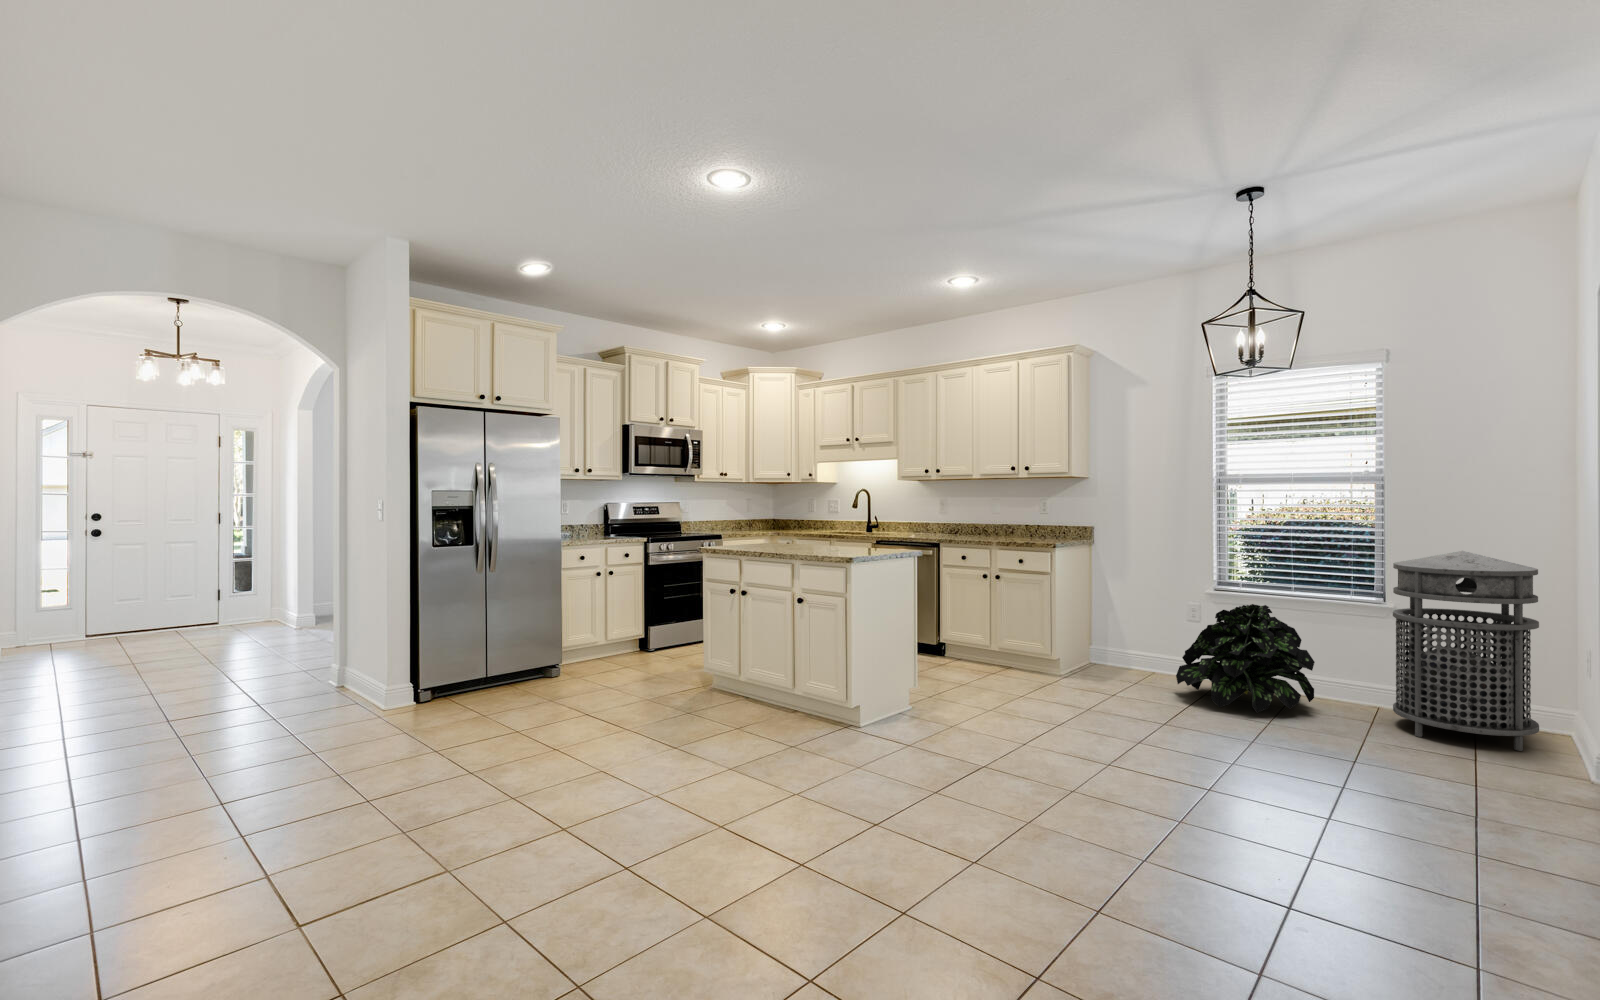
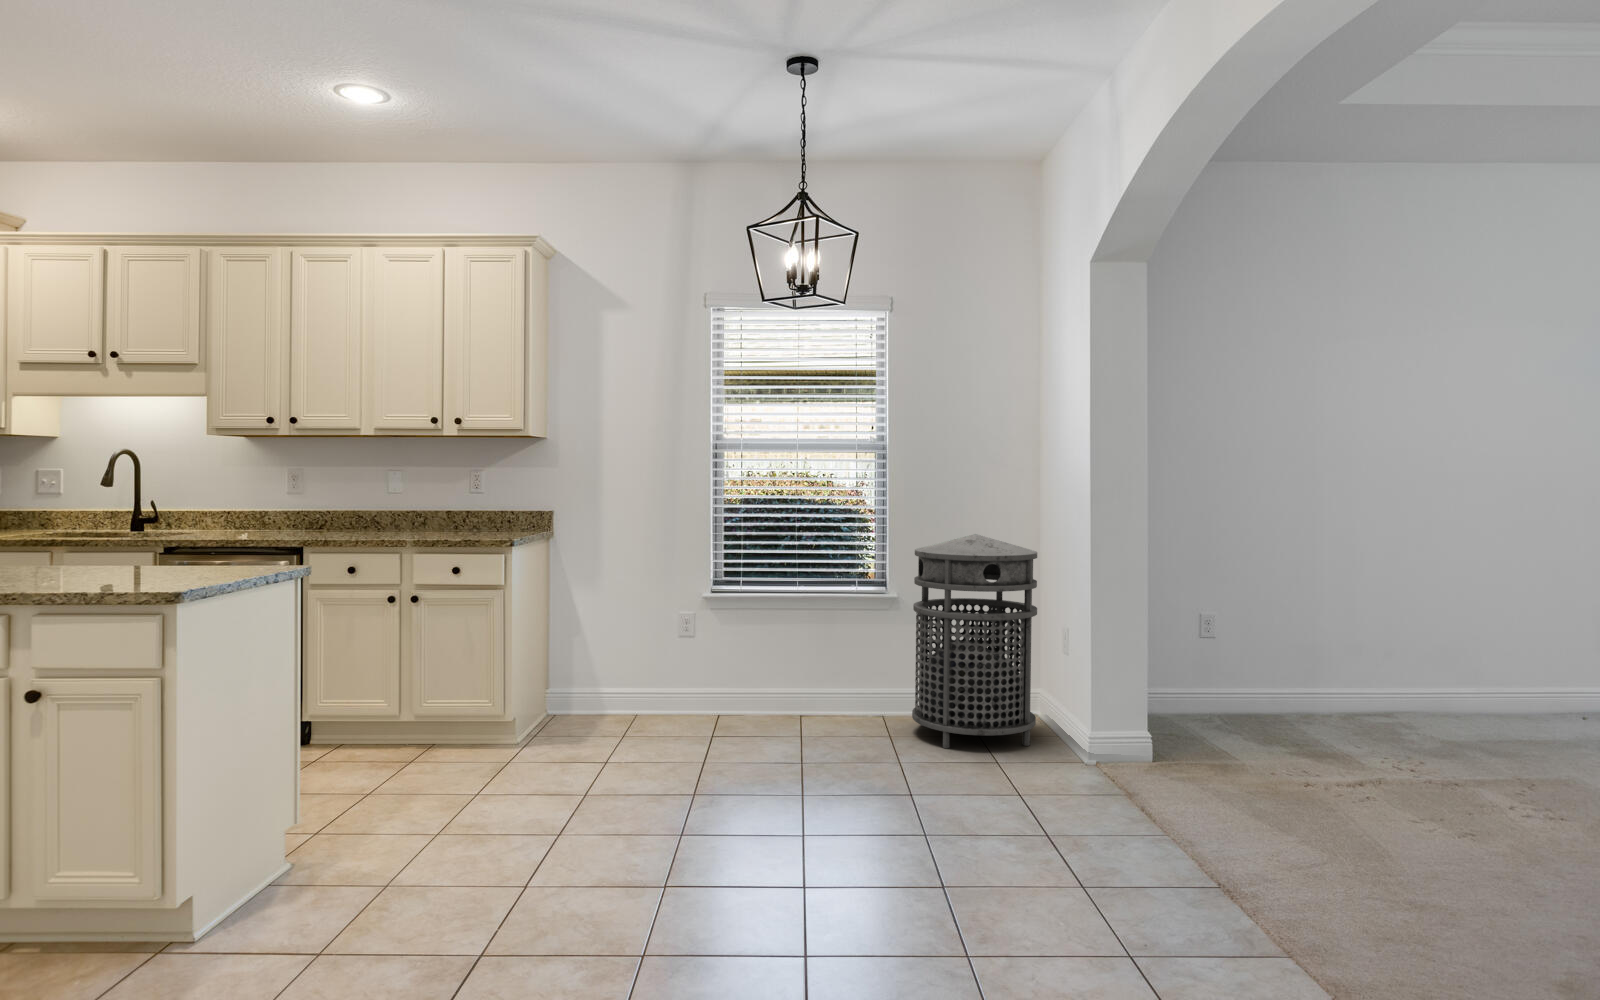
potted plant: present [1176,604,1315,712] -> none [683,610,844,753]

